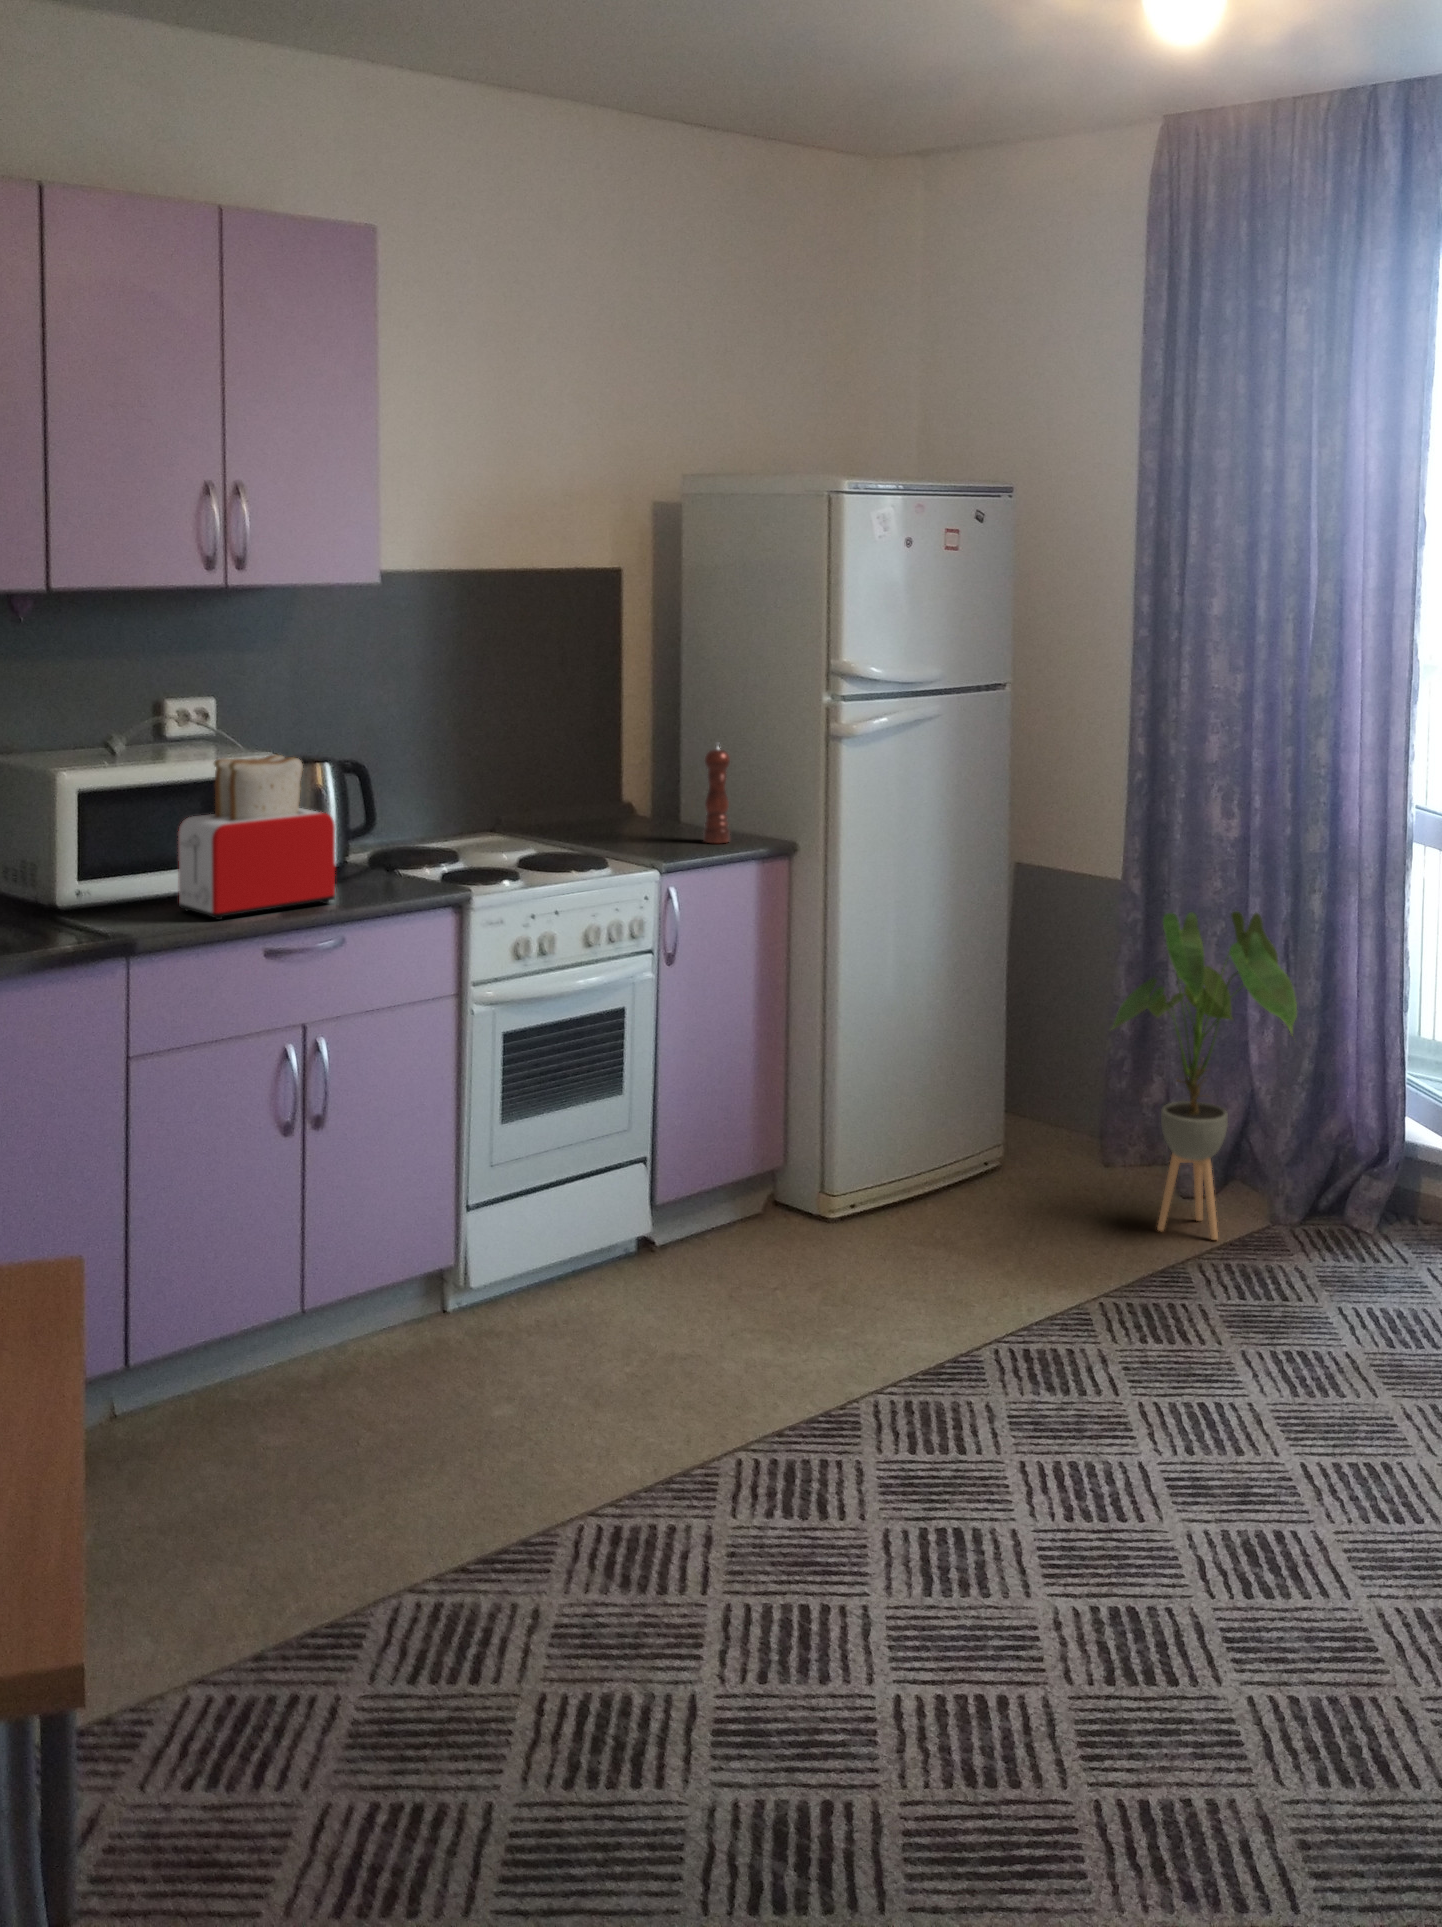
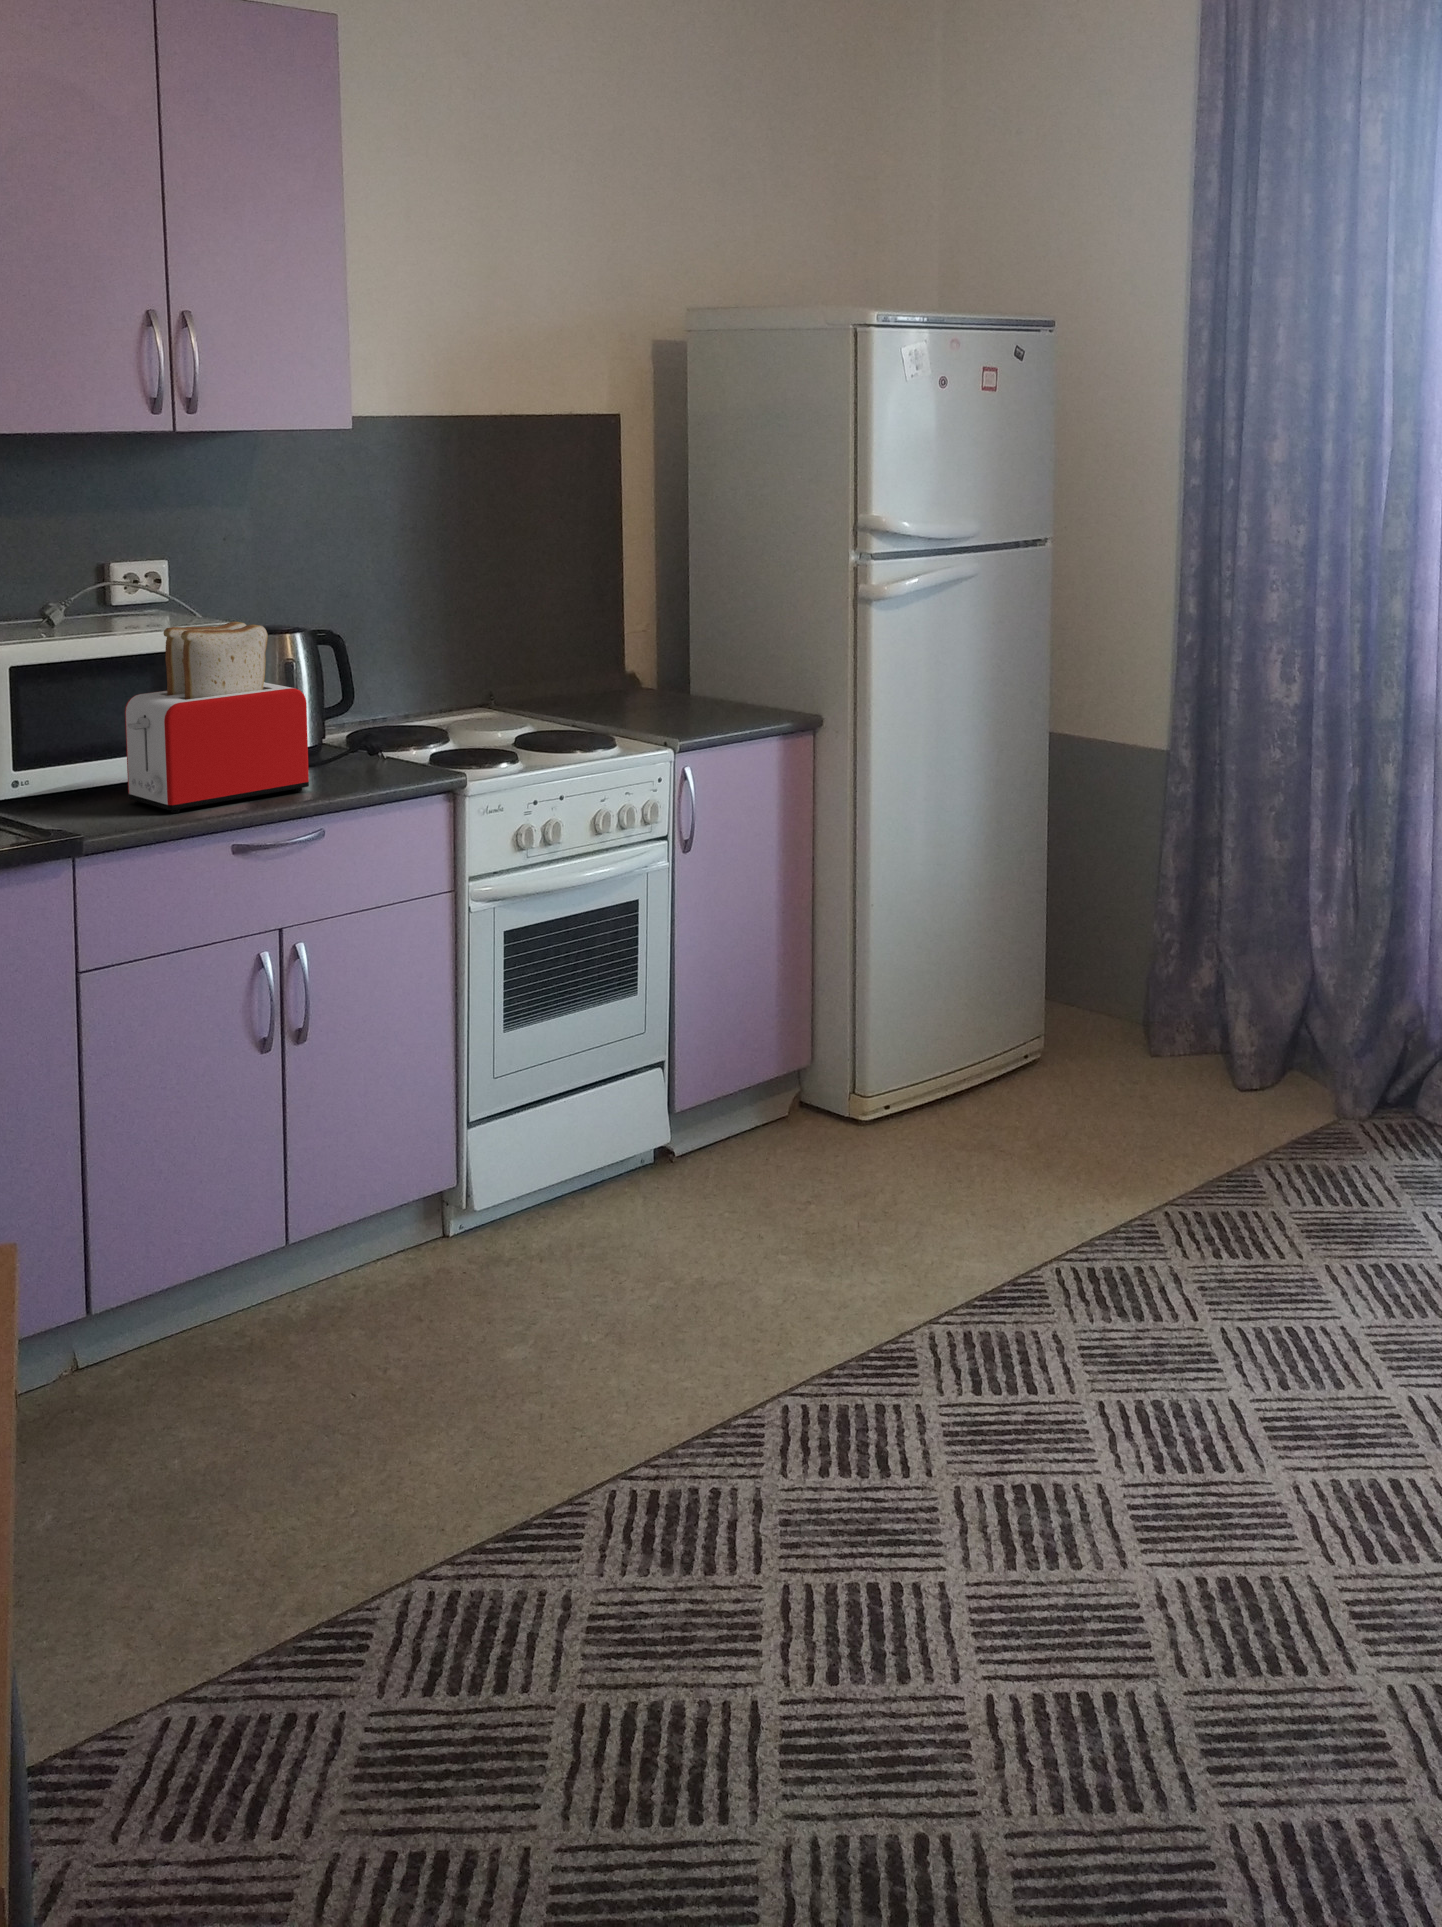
pepper mill: present [703,742,730,843] -> none [718,602,747,715]
house plant: present [1113,911,1297,1240] -> none [1168,783,1378,1138]

